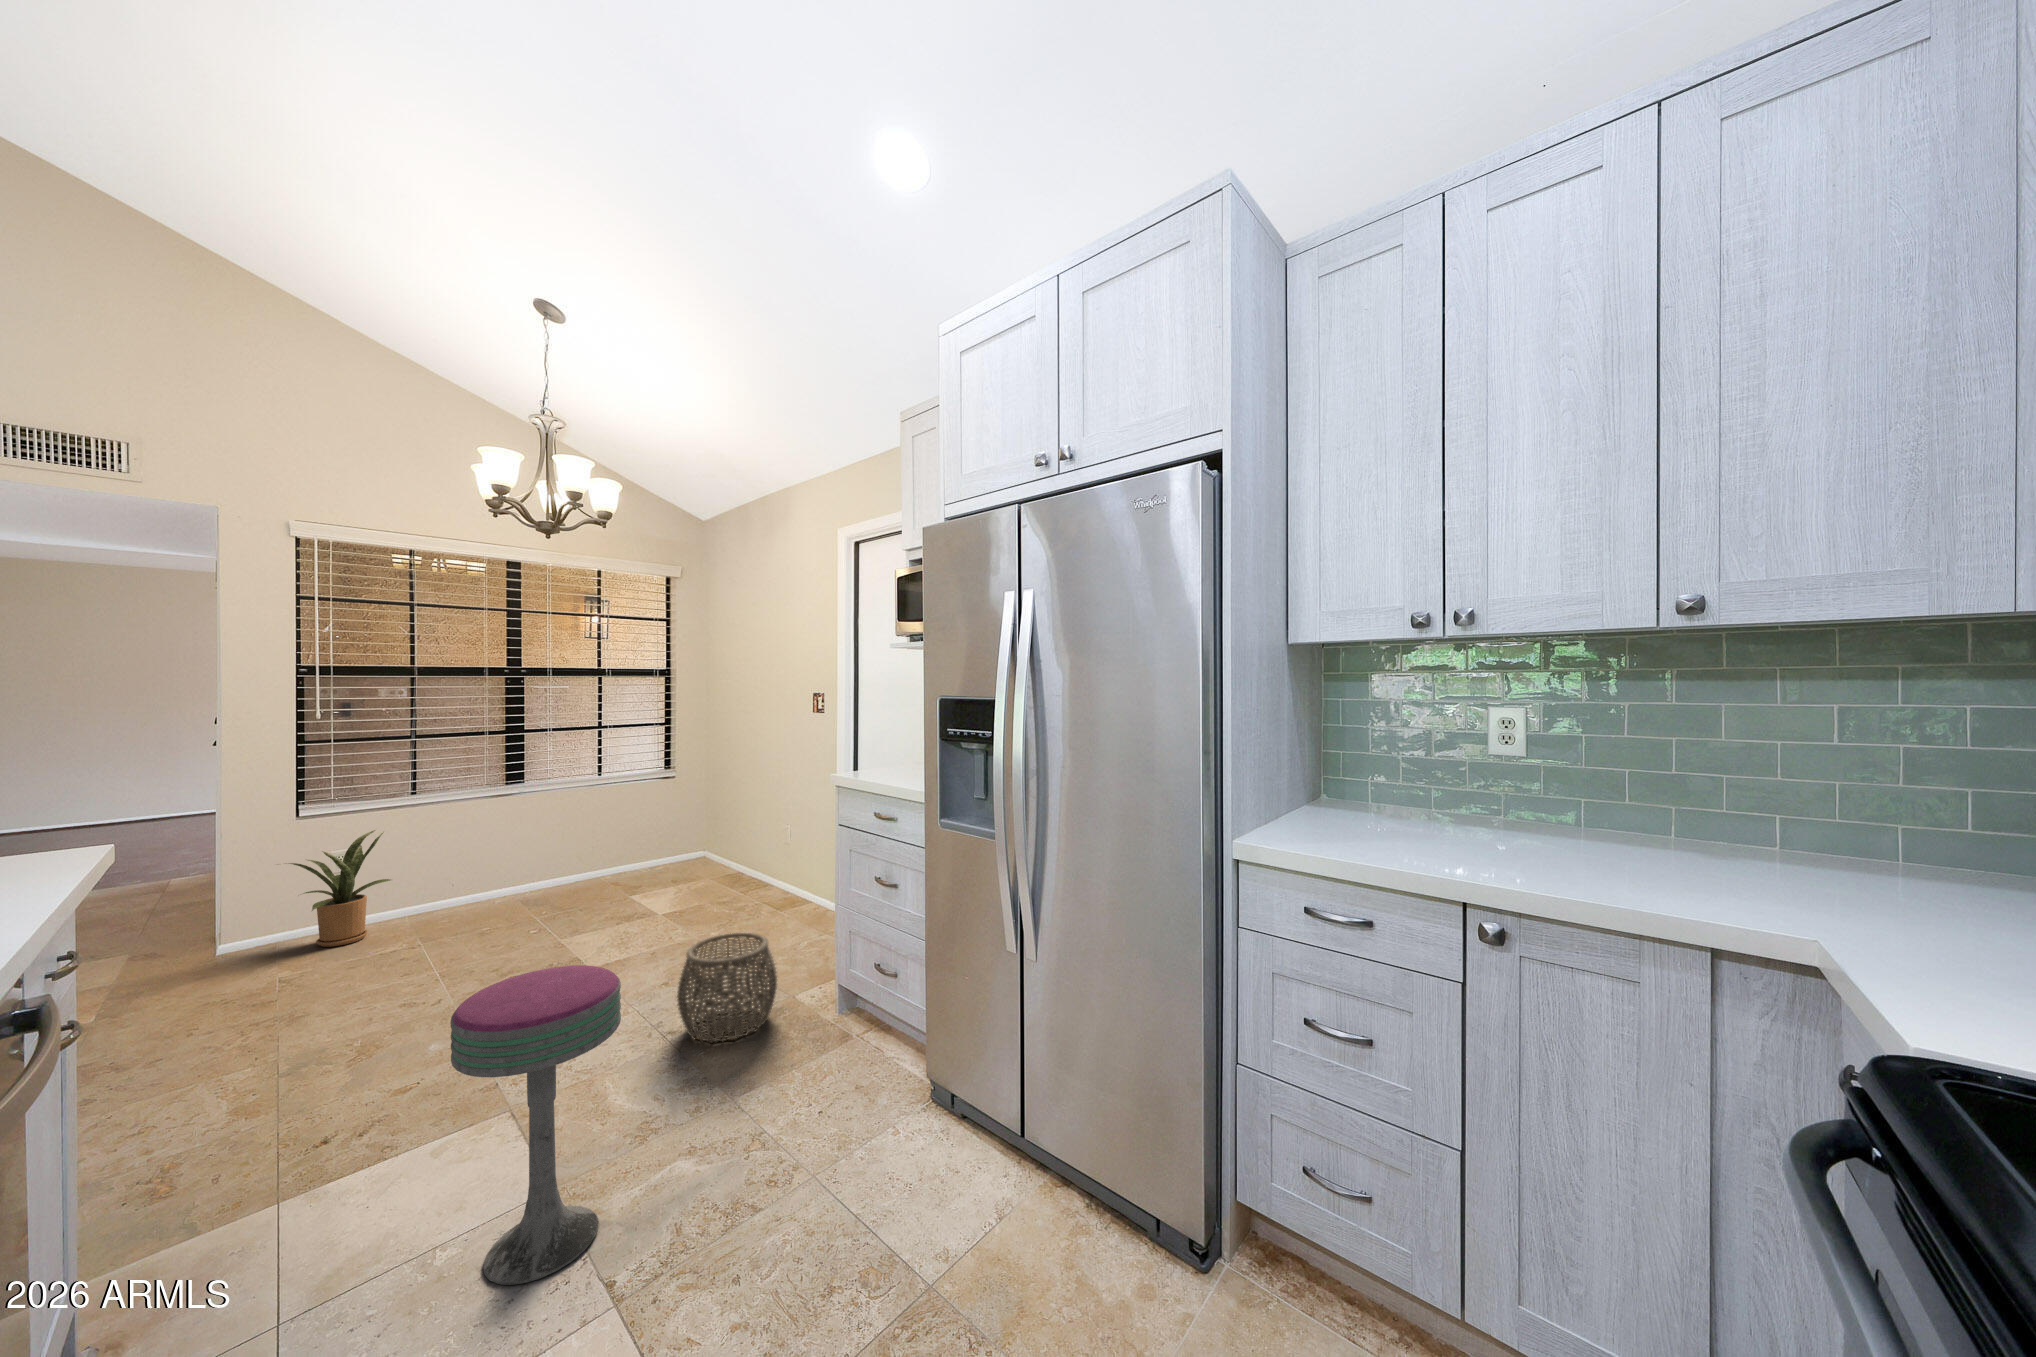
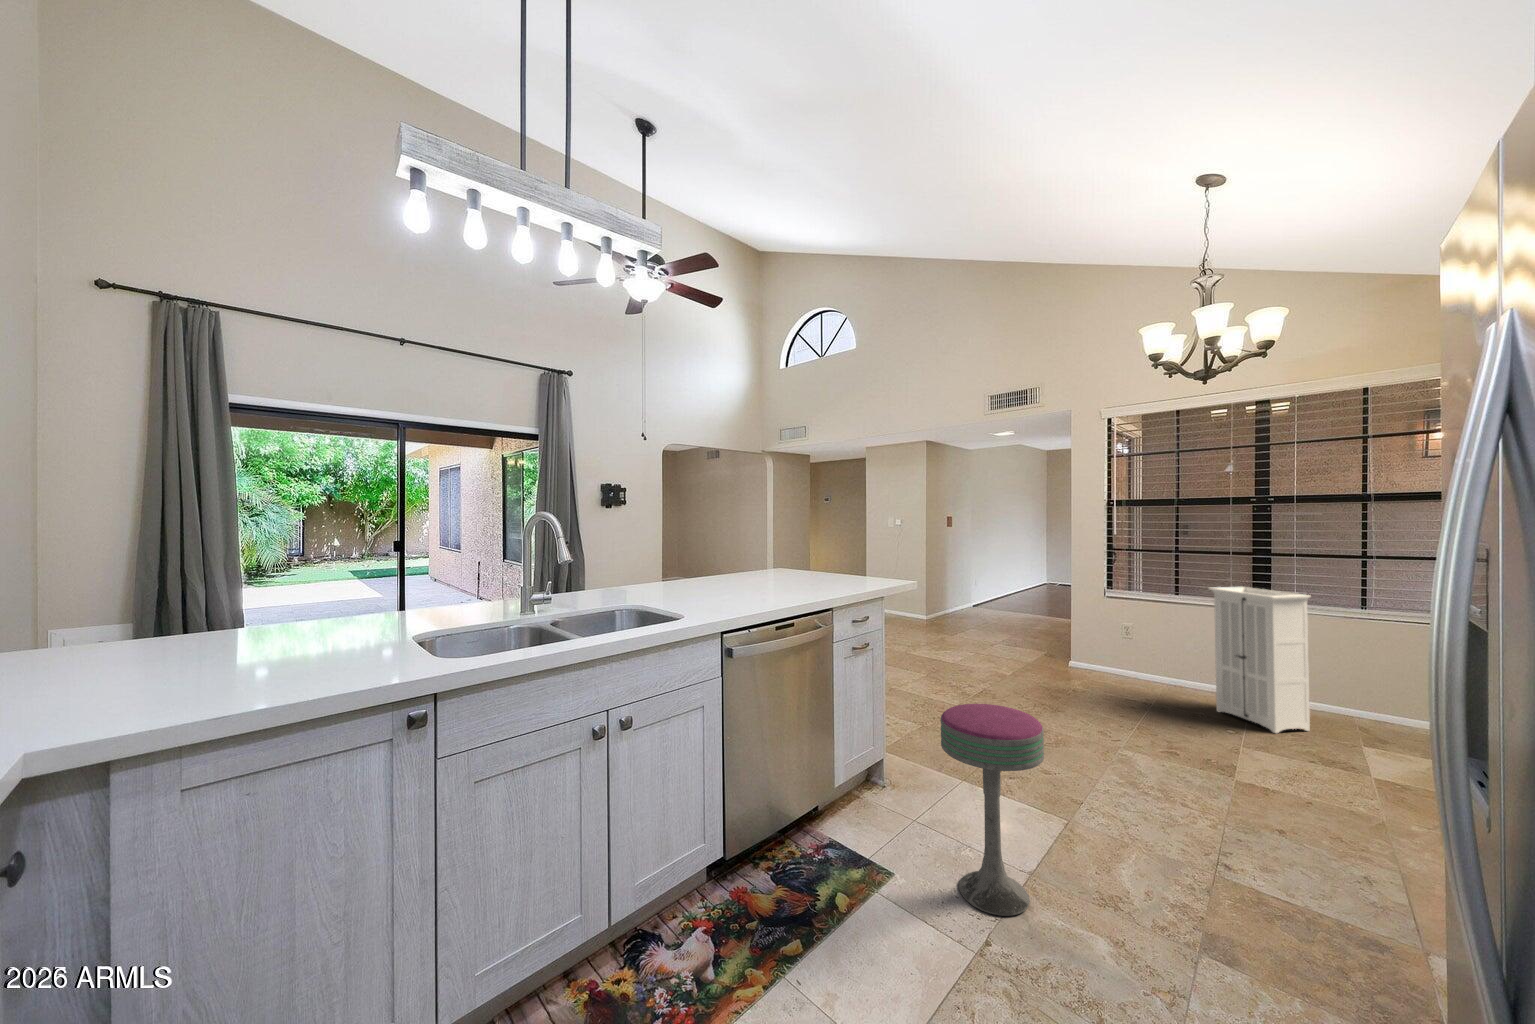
storage cabinet: none [490,767,597,924] -> present [1209,586,1311,733]
house plant: present [288,830,391,947] -> none [1079,613,1156,686]
woven basket: present [677,933,777,1043] -> none [1227,781,1372,916]

